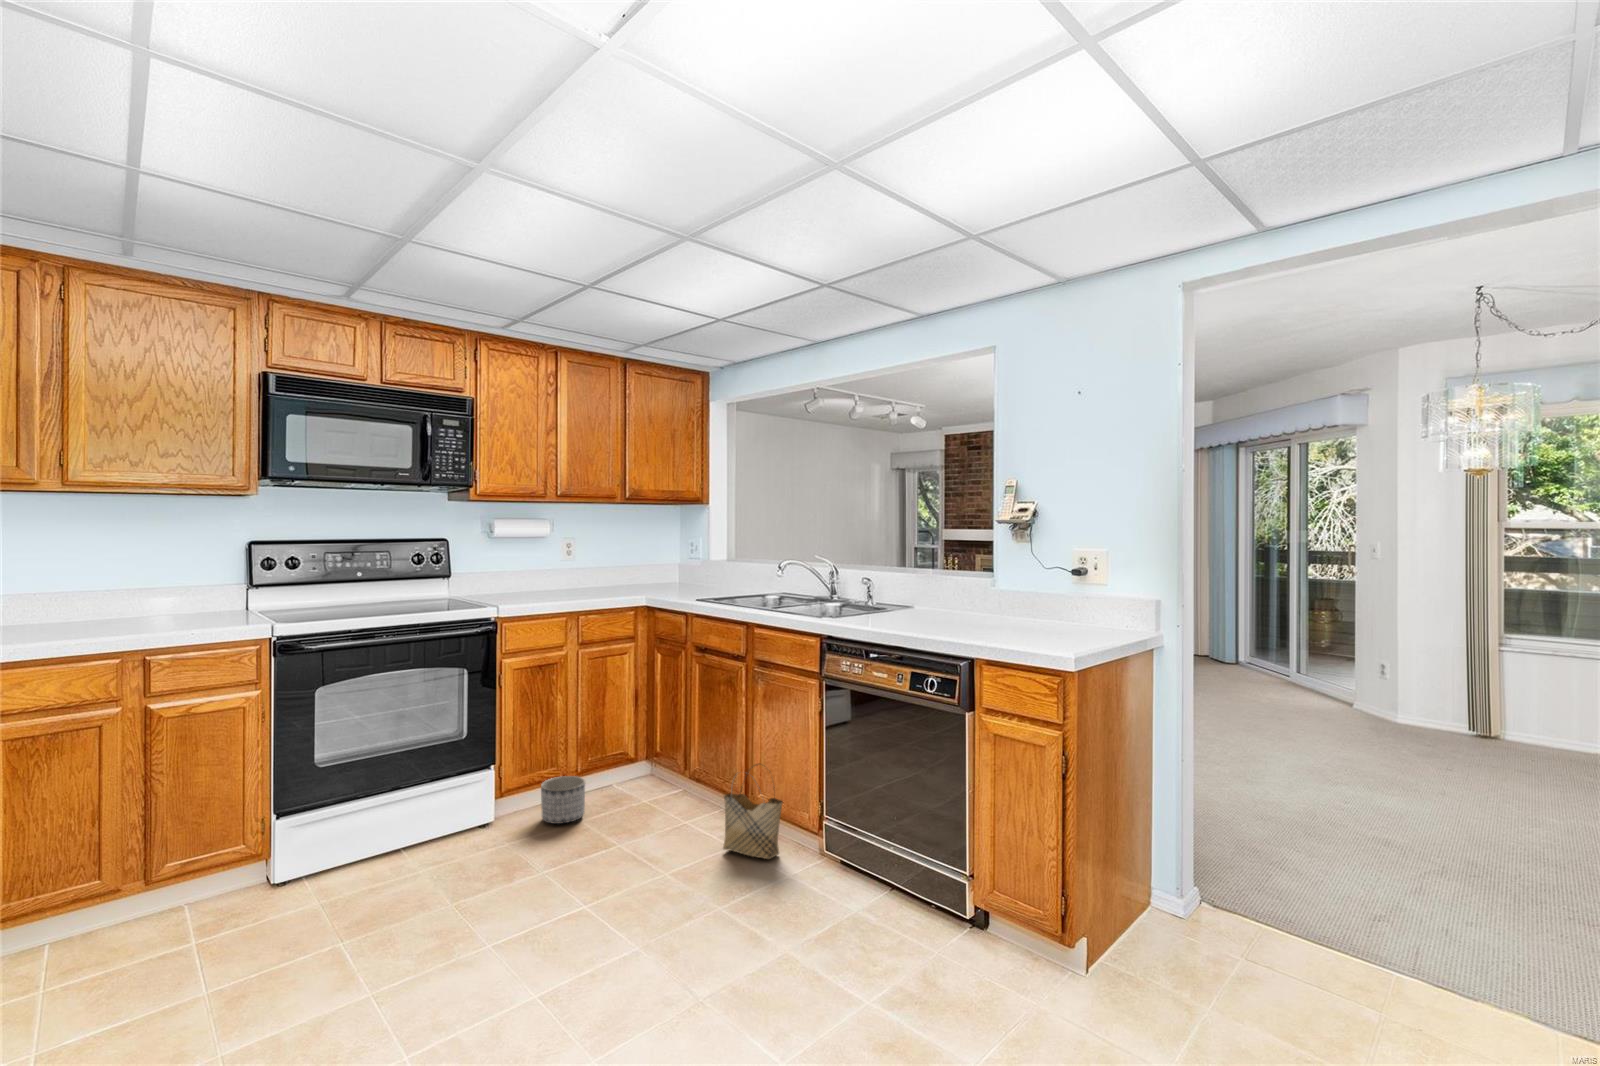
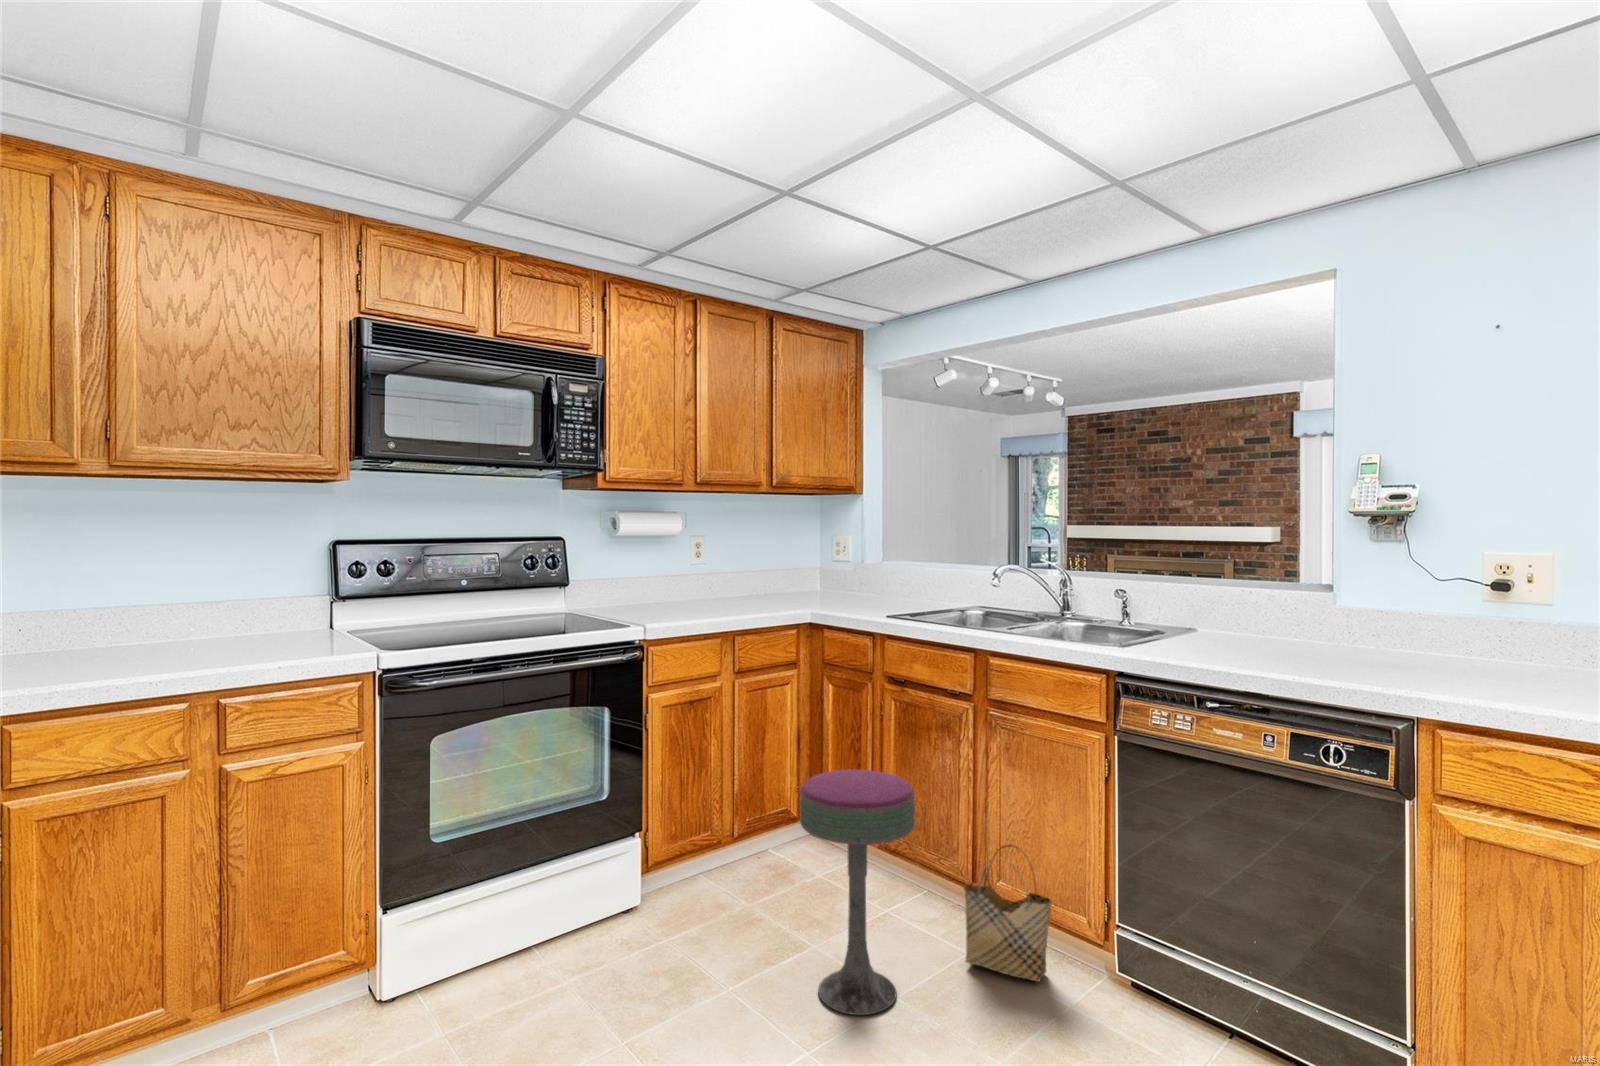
bar stool: none [592,709,677,882] -> present [800,769,915,1015]
planter: present [541,776,585,824] -> none [701,848,757,914]

